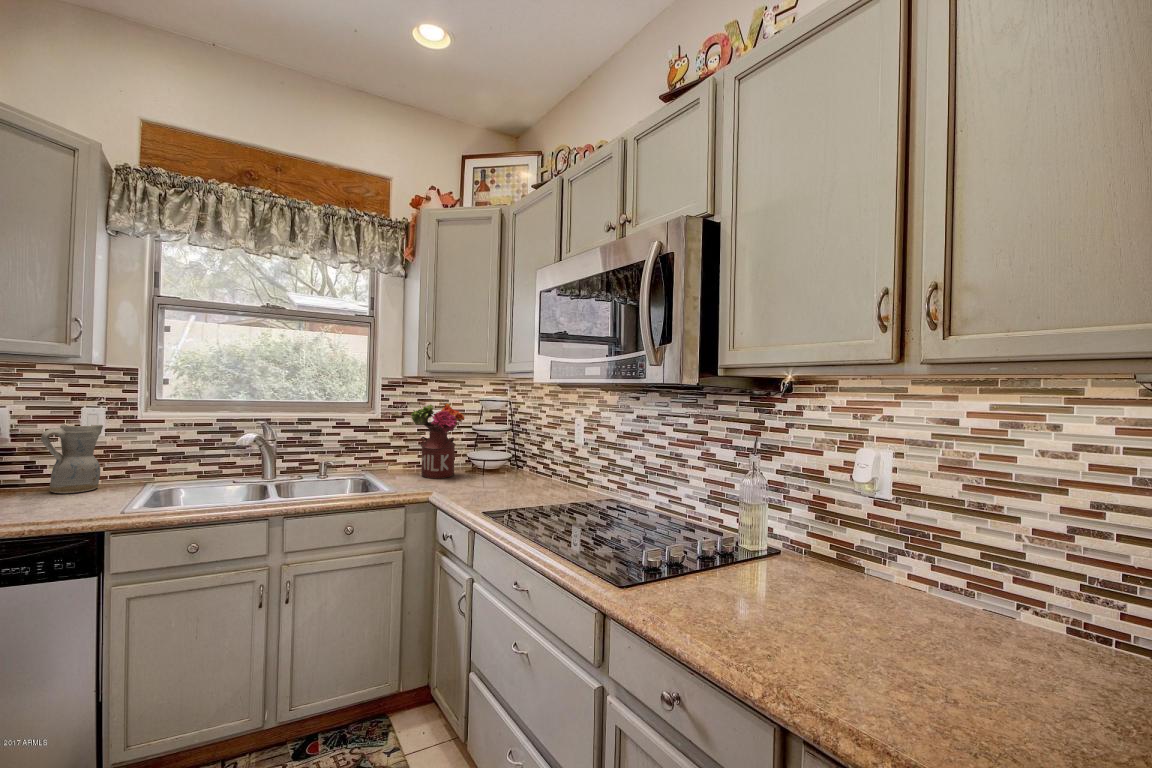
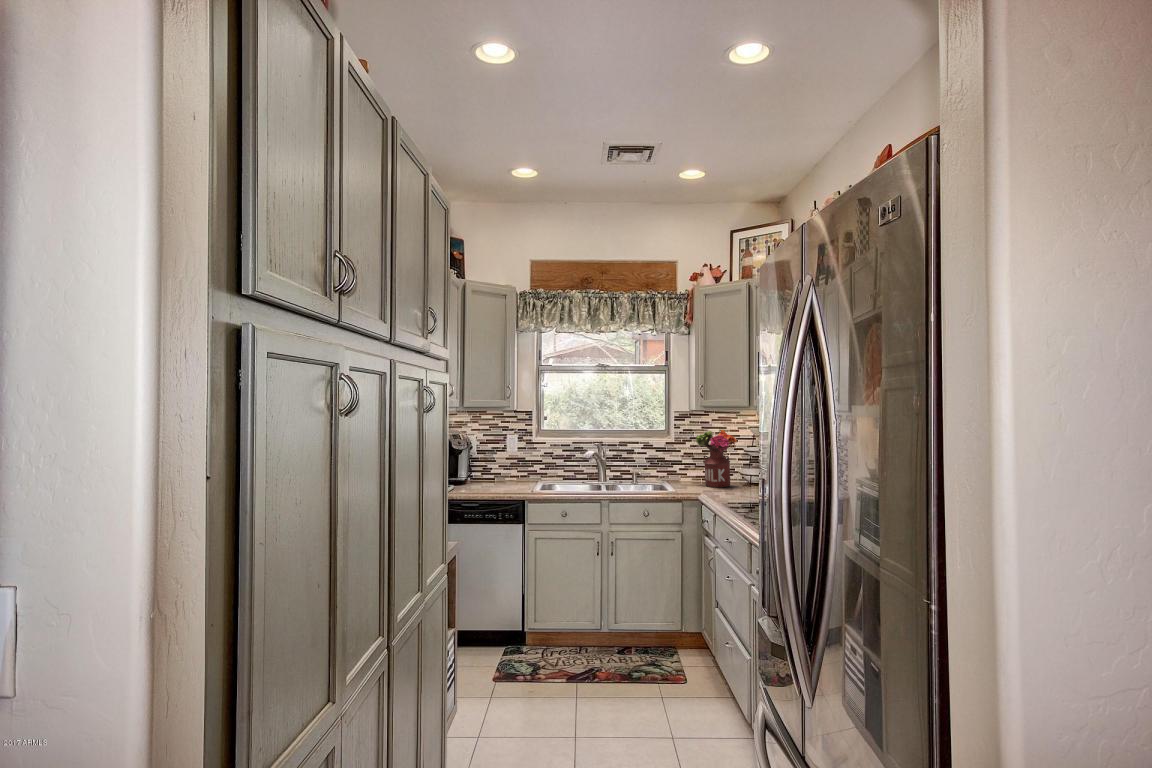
ceramic pitcher: present [41,424,103,493] -> none [490,444,516,484]

